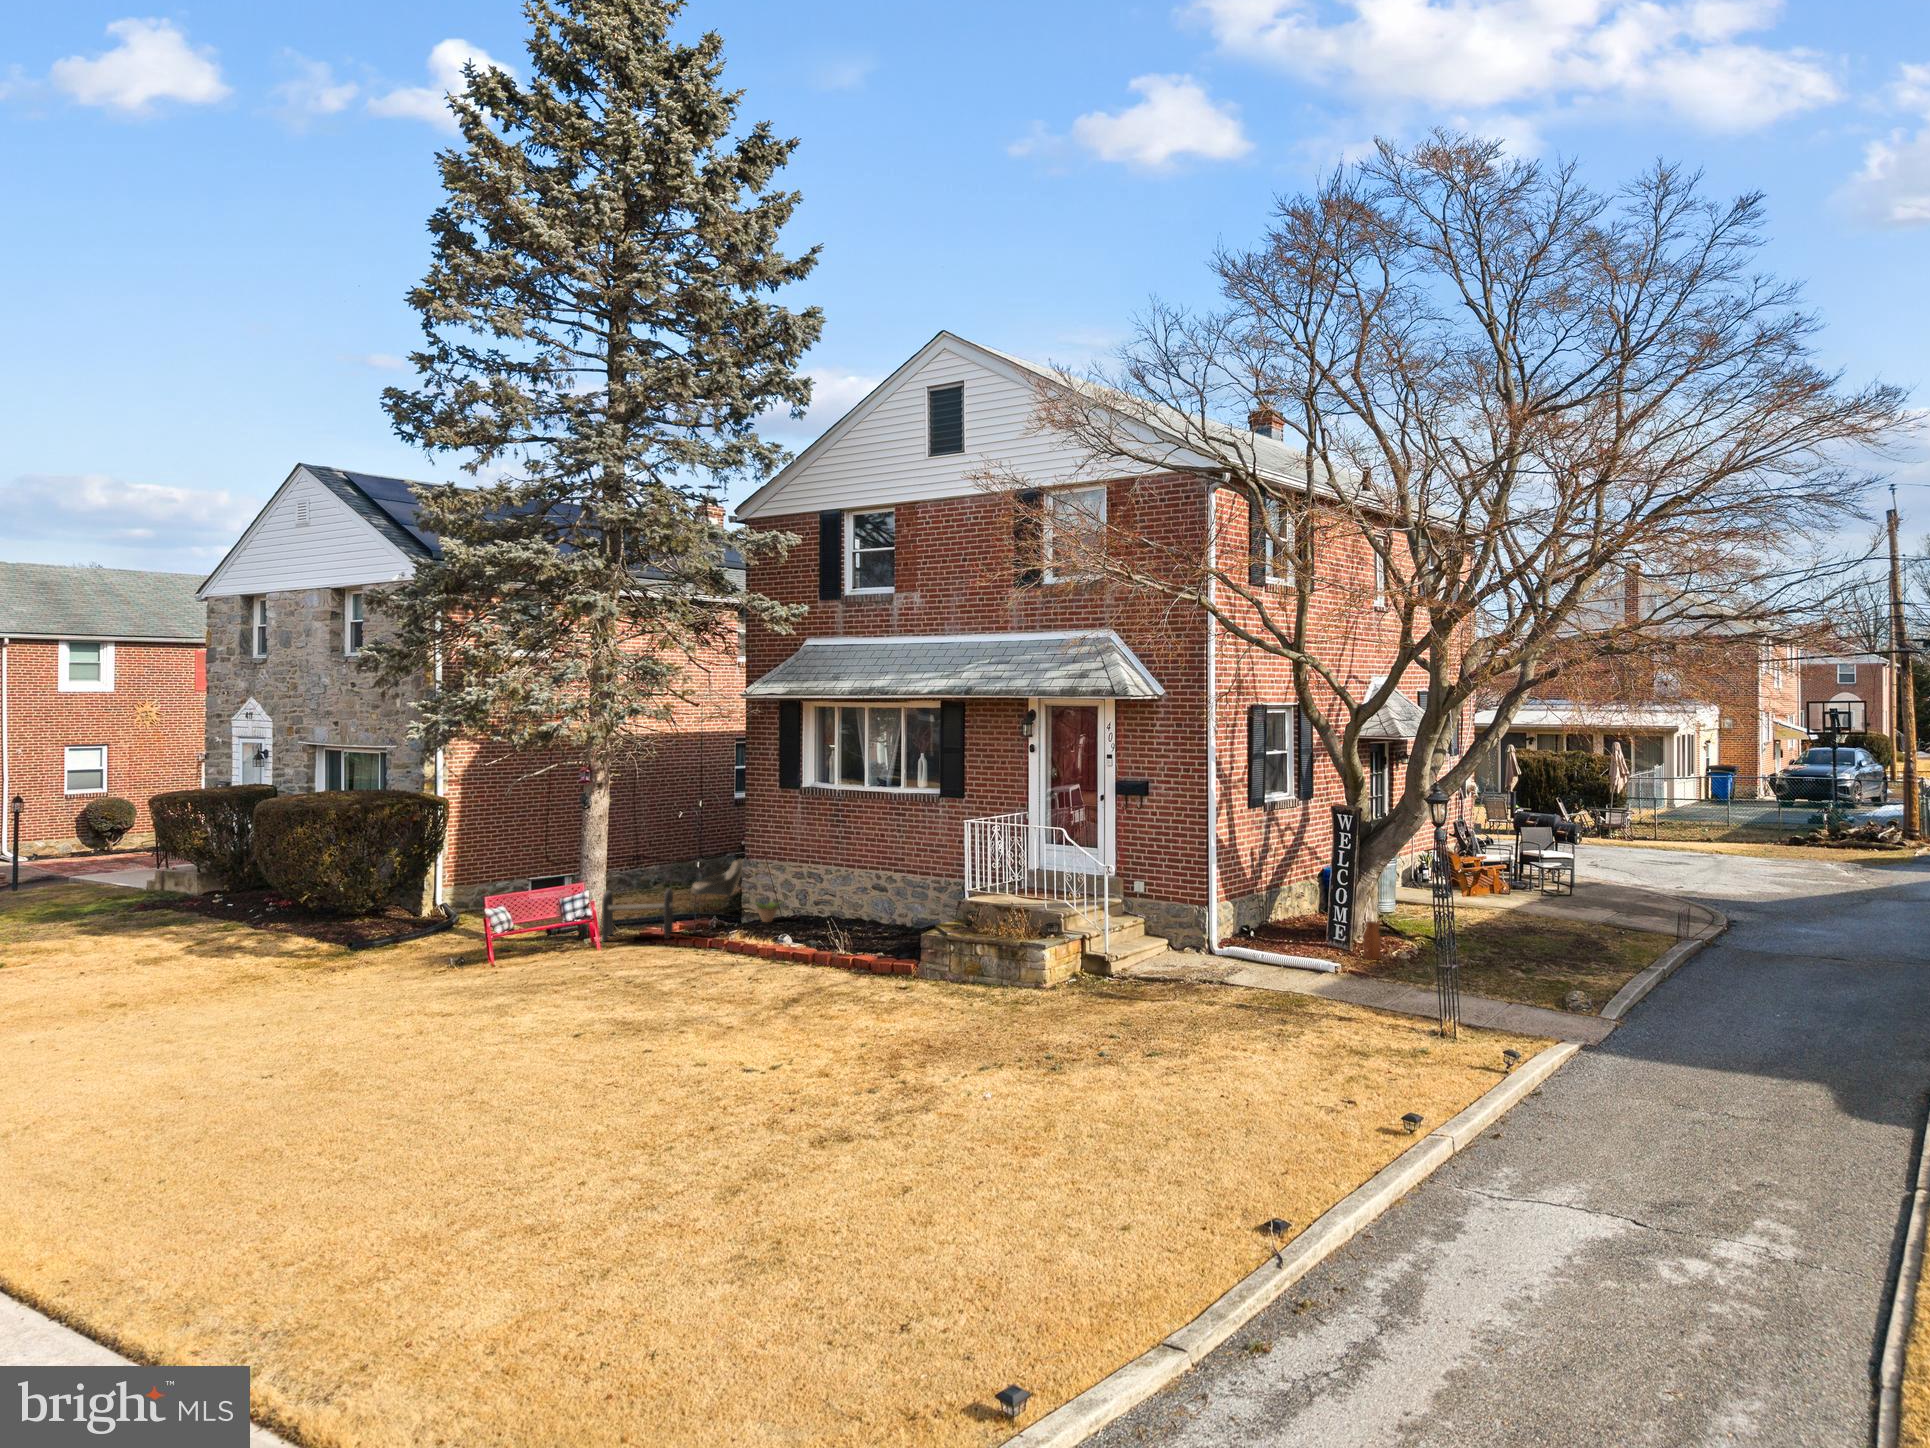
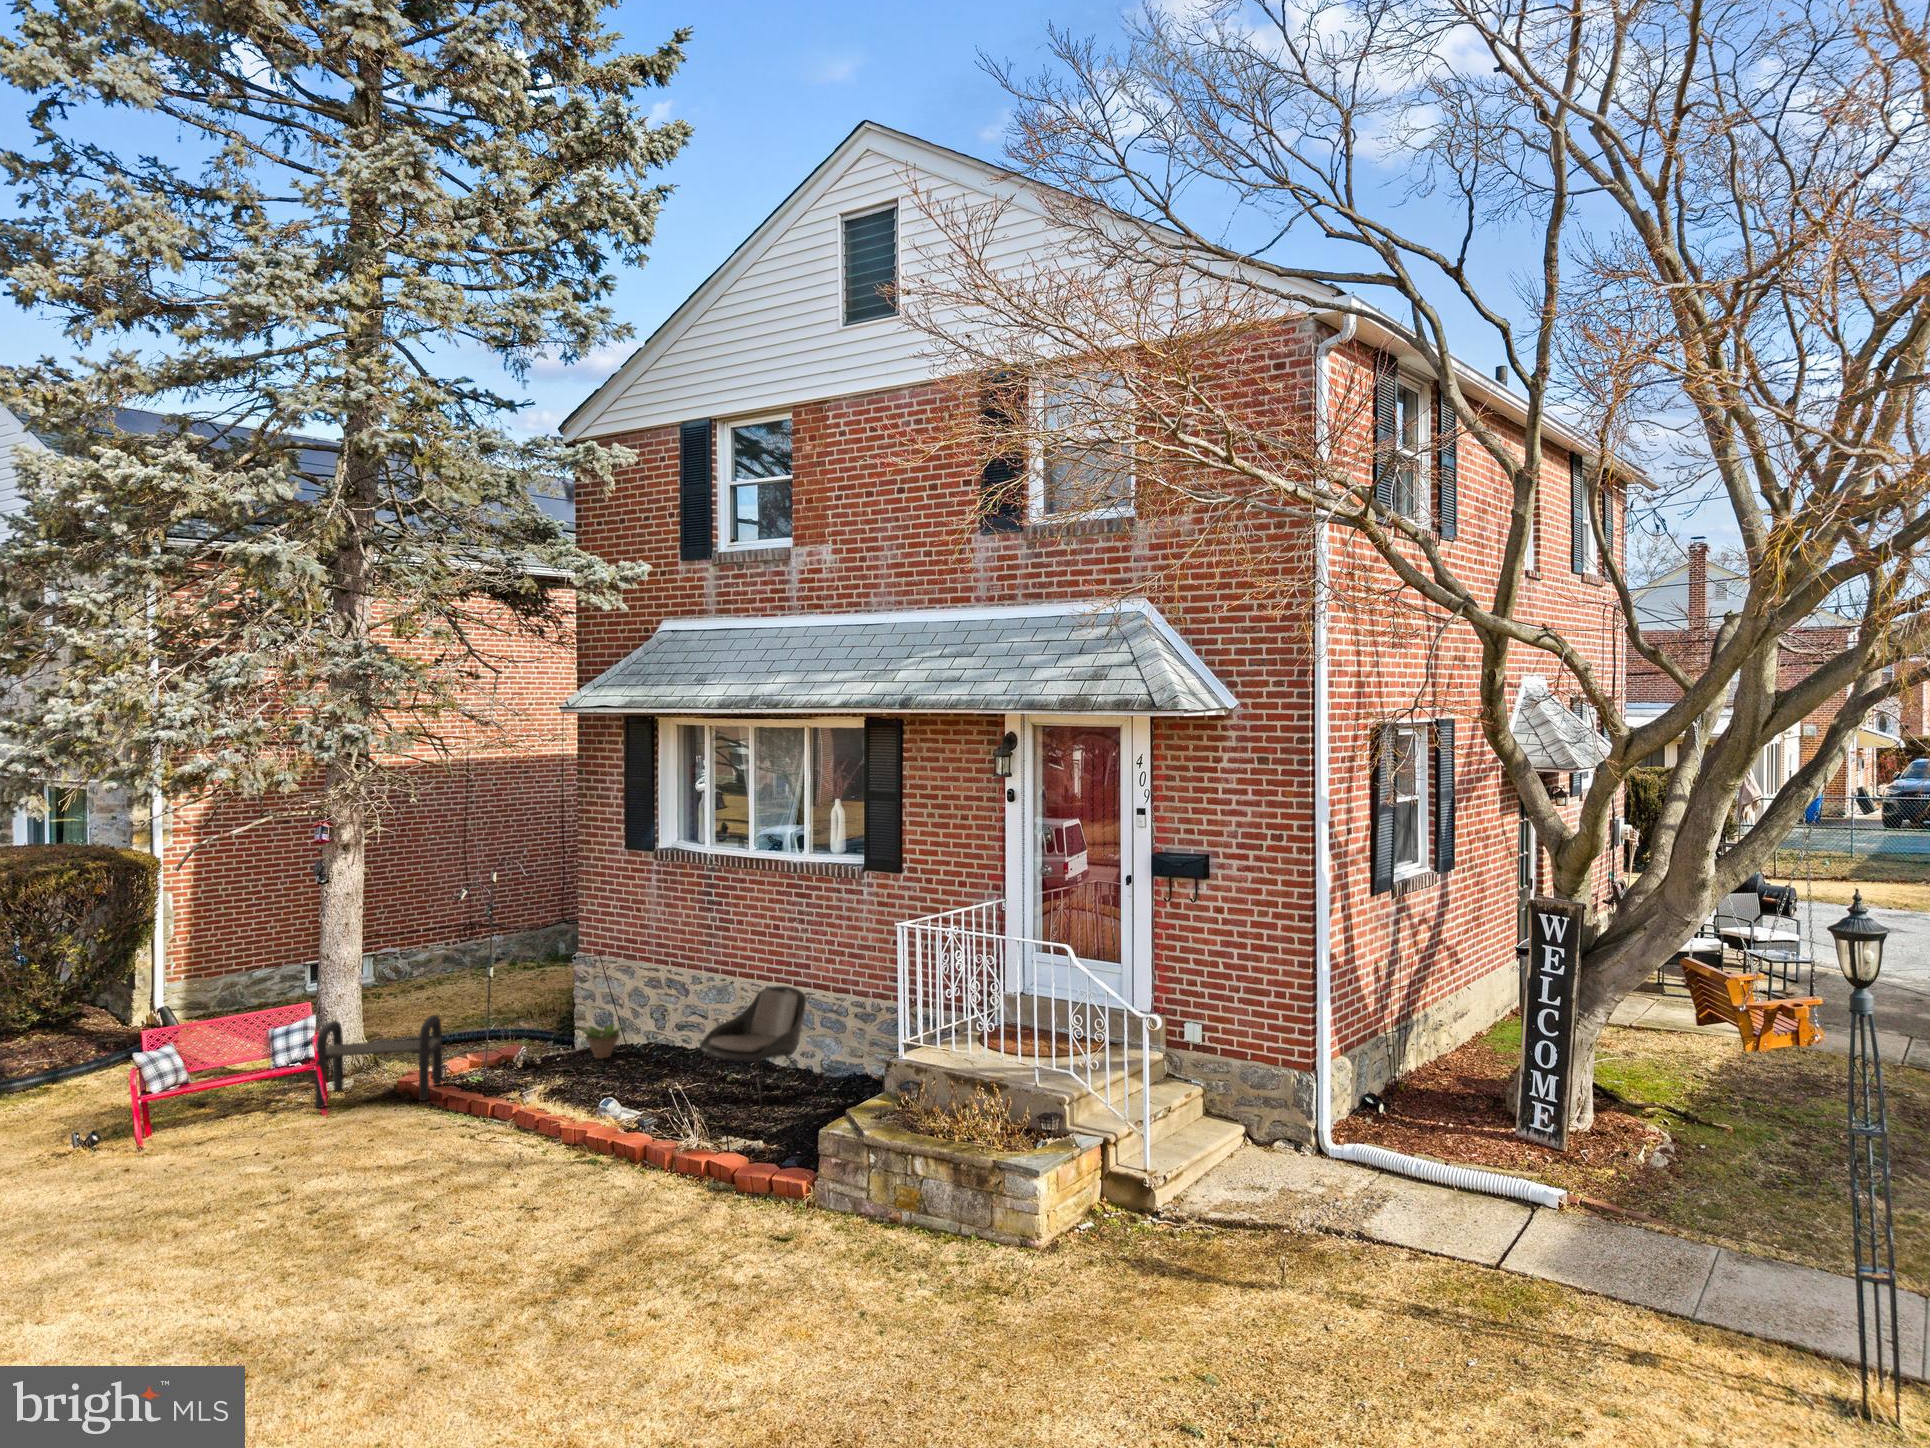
lounge chair: present [691,859,743,915] -> present [700,986,806,1106]
watering can: present [1363,919,1381,960] -> none [1578,1086,1611,1163]

